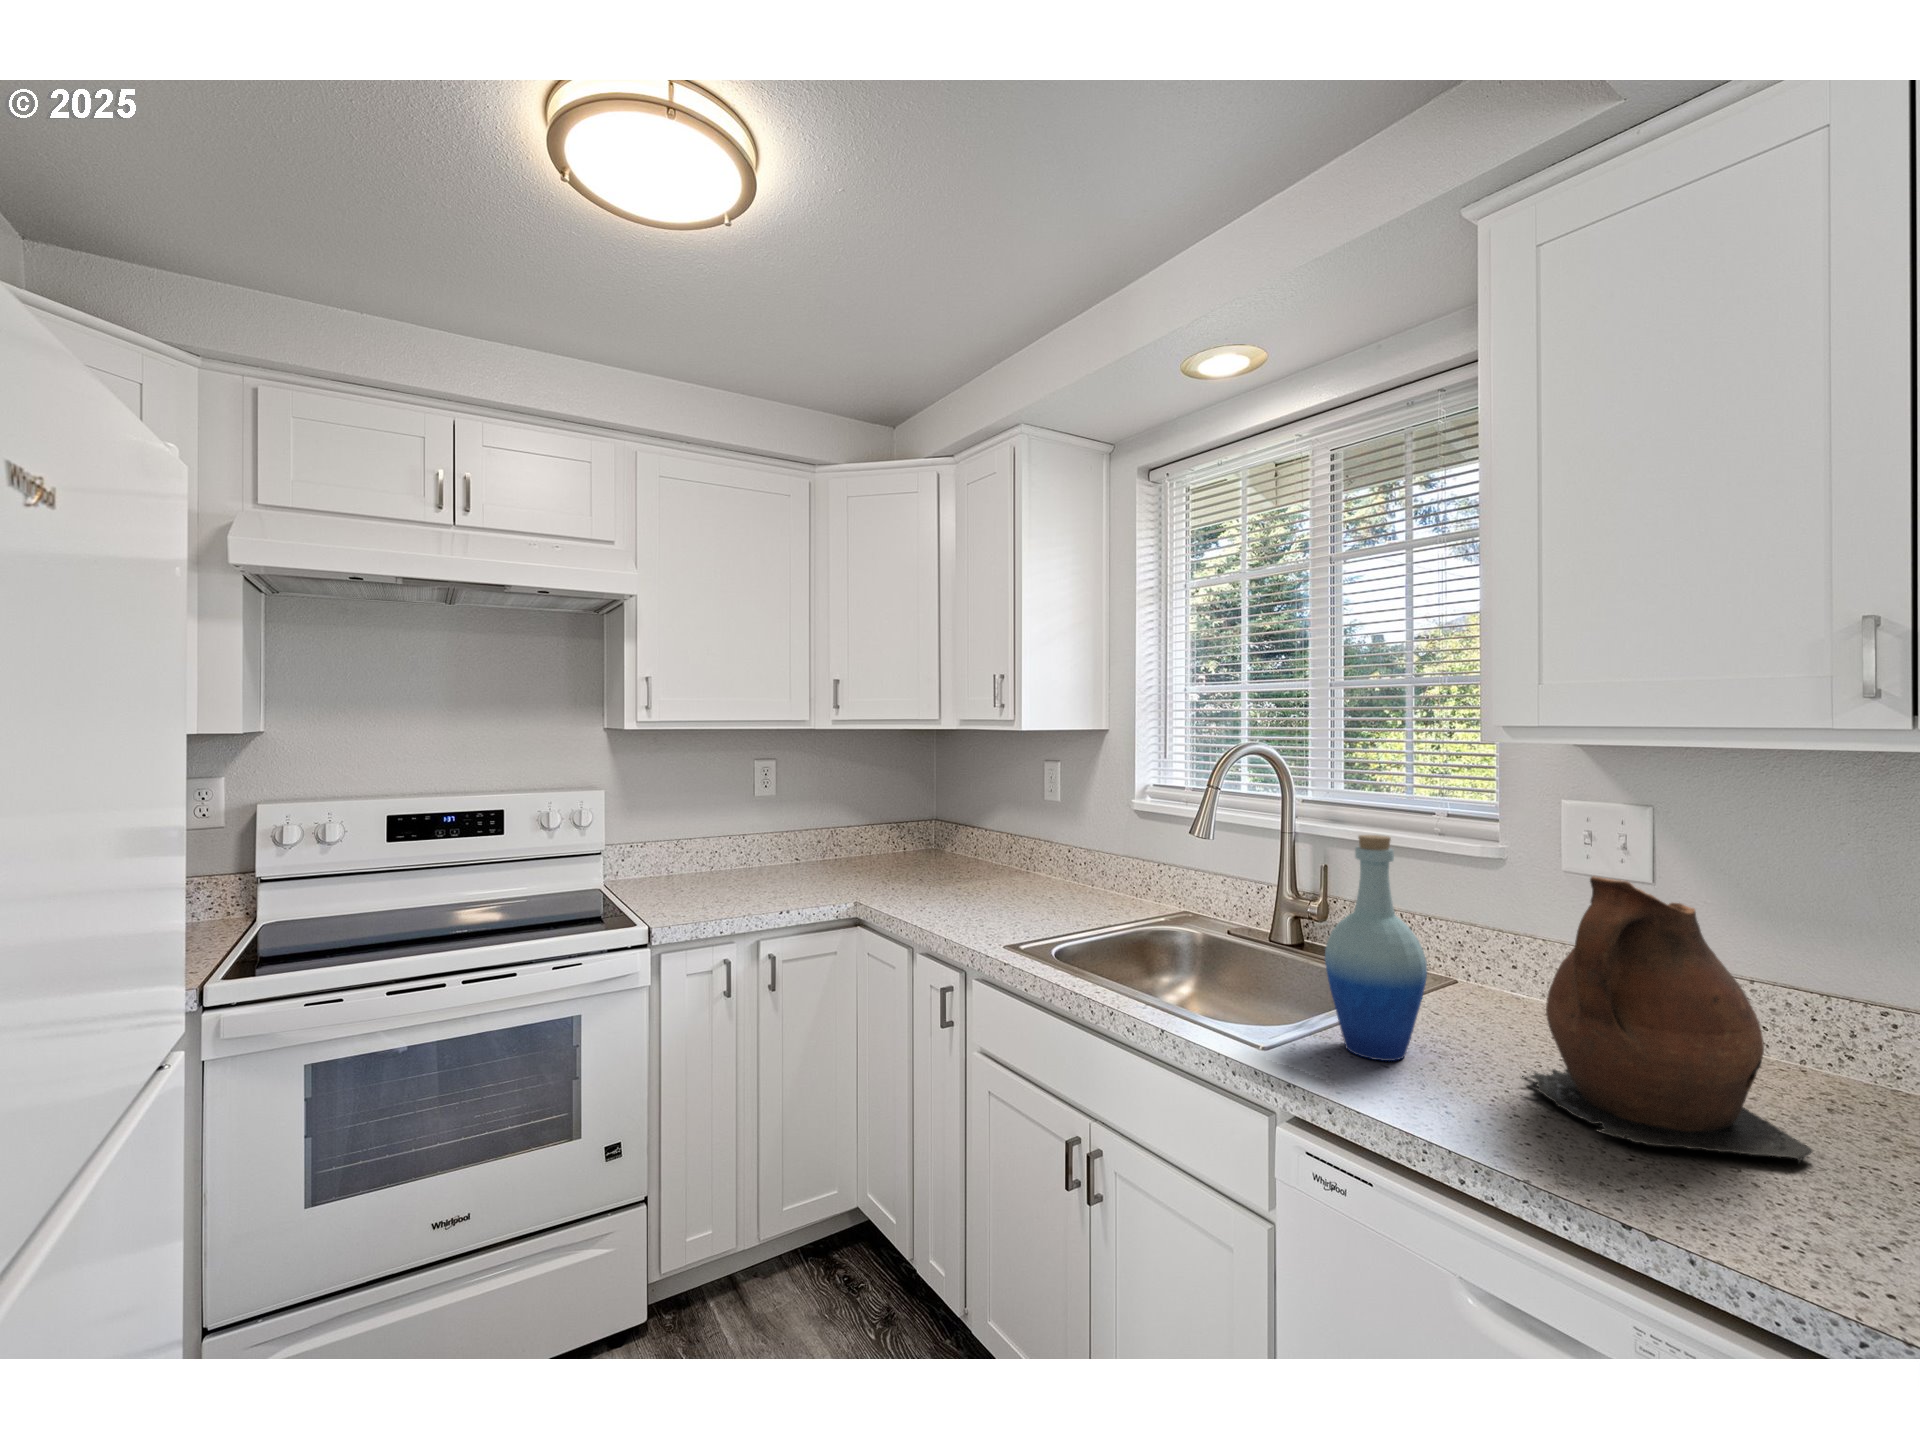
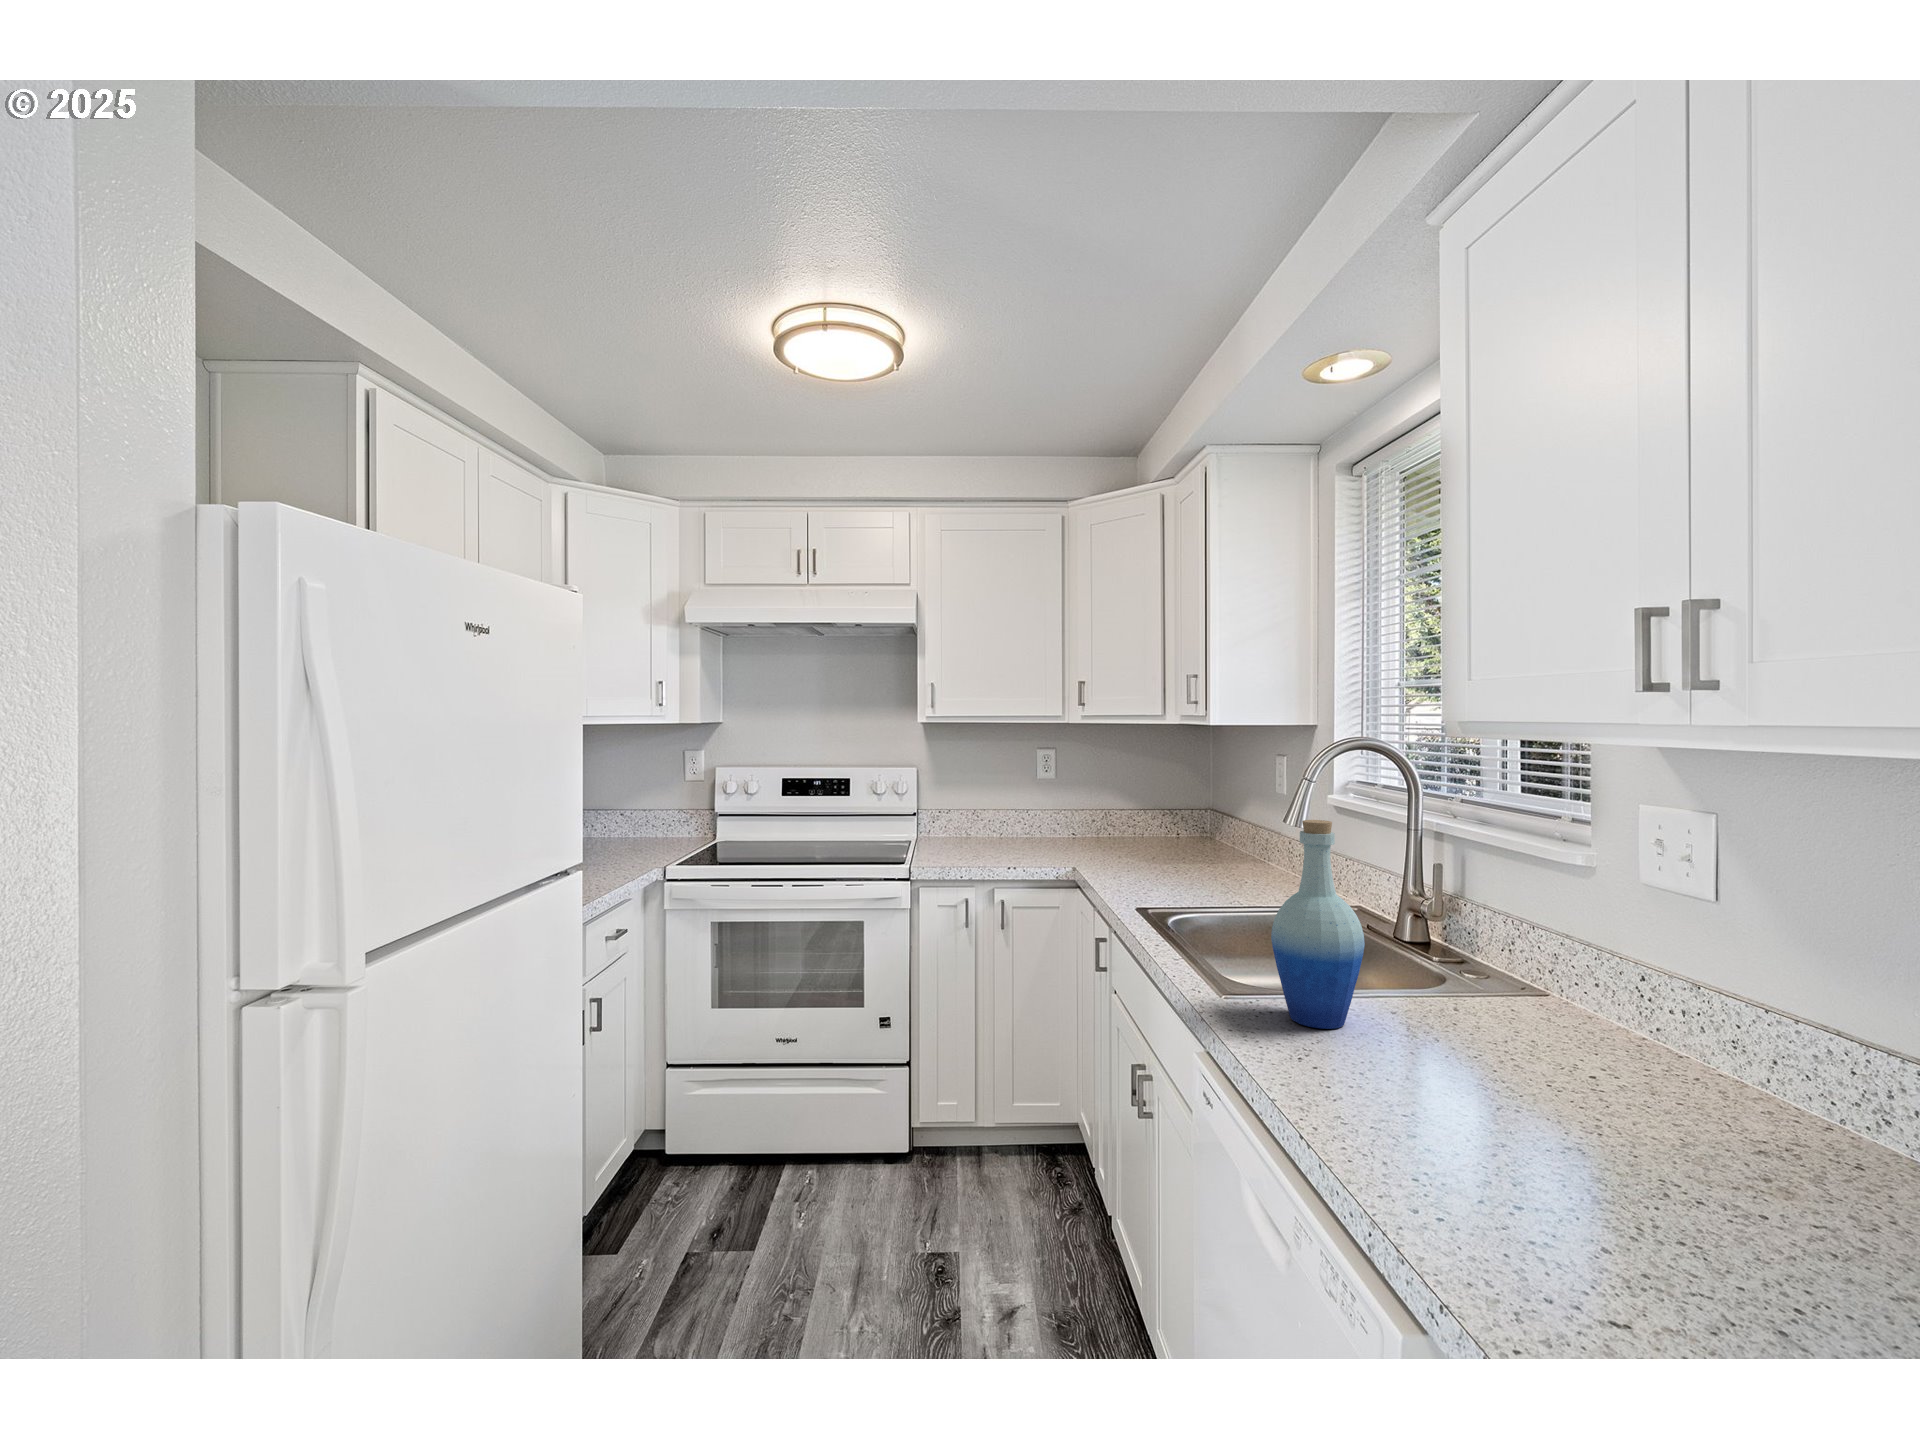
ceramic pitcher: present [1522,876,1812,1163] -> none [1382,864,1627,1167]

